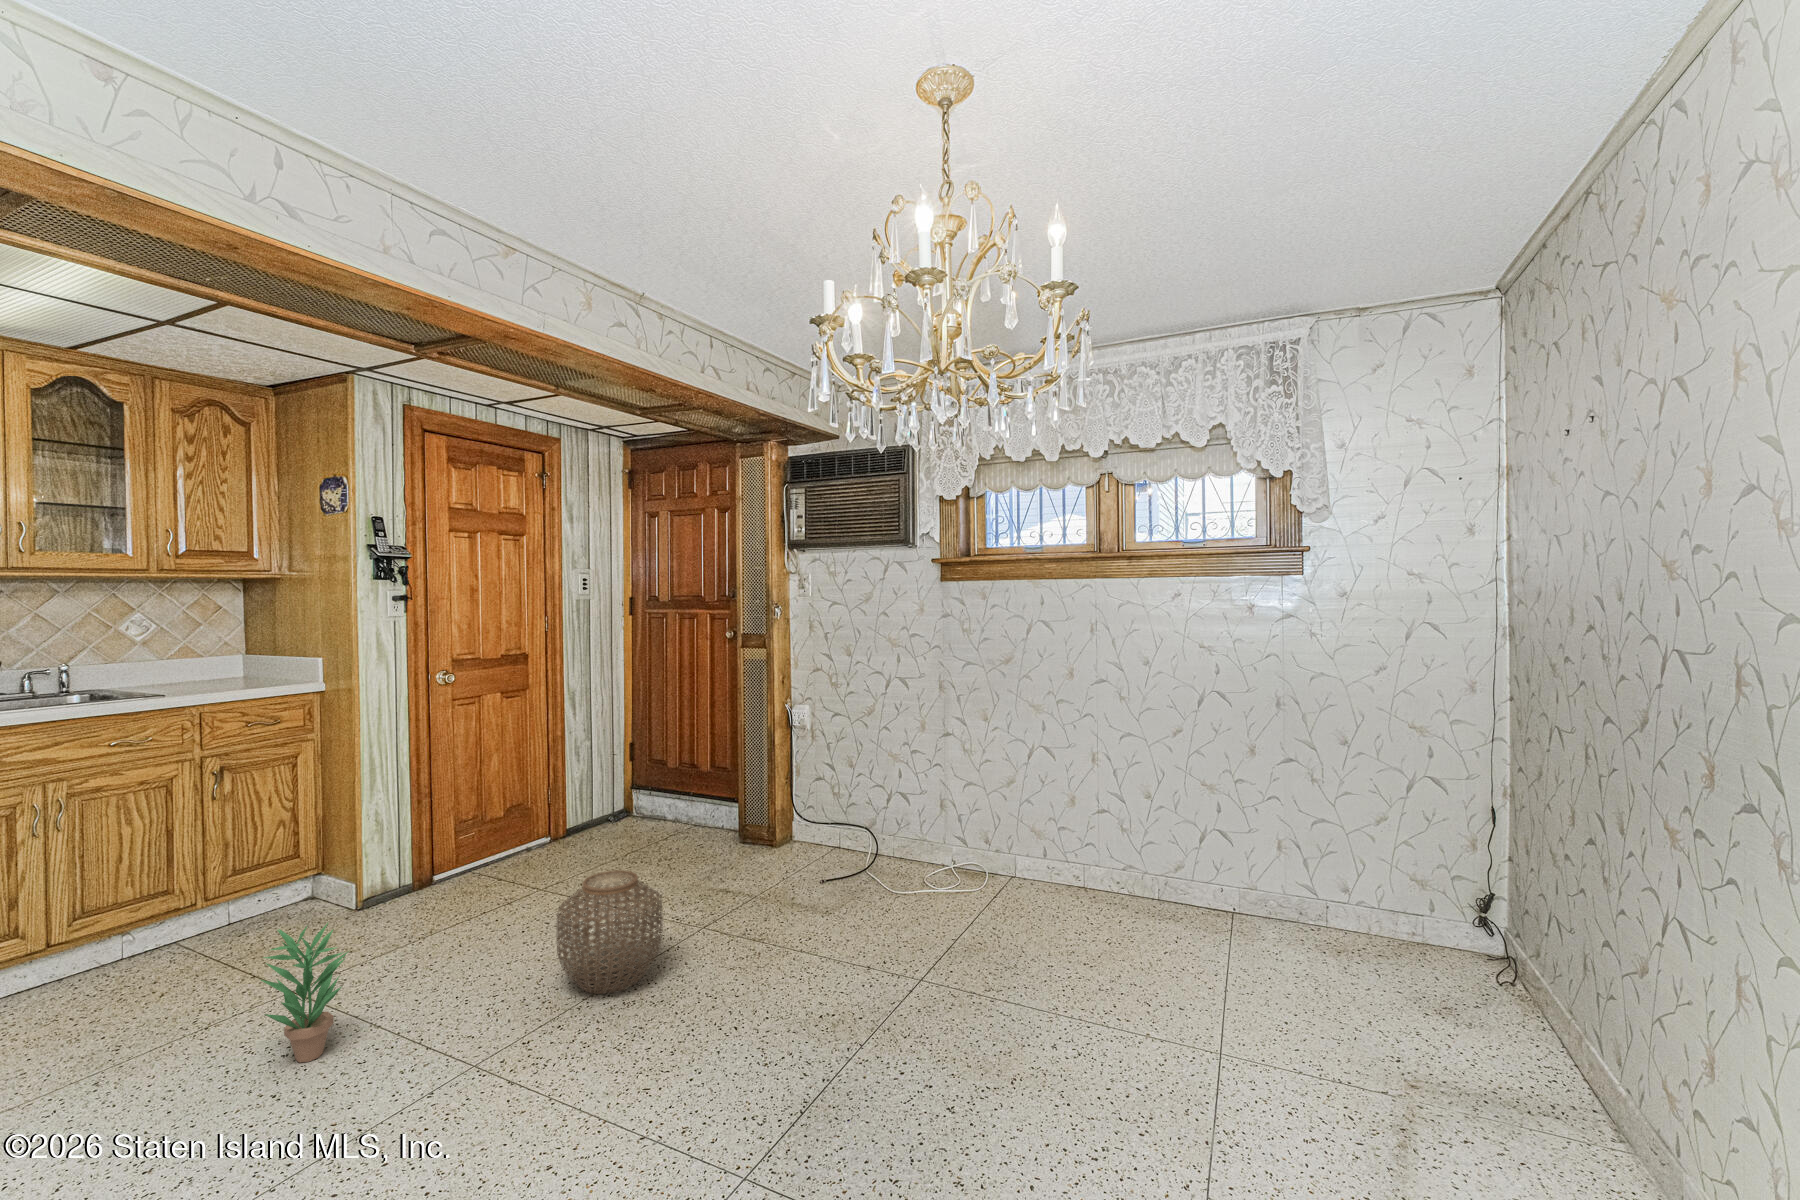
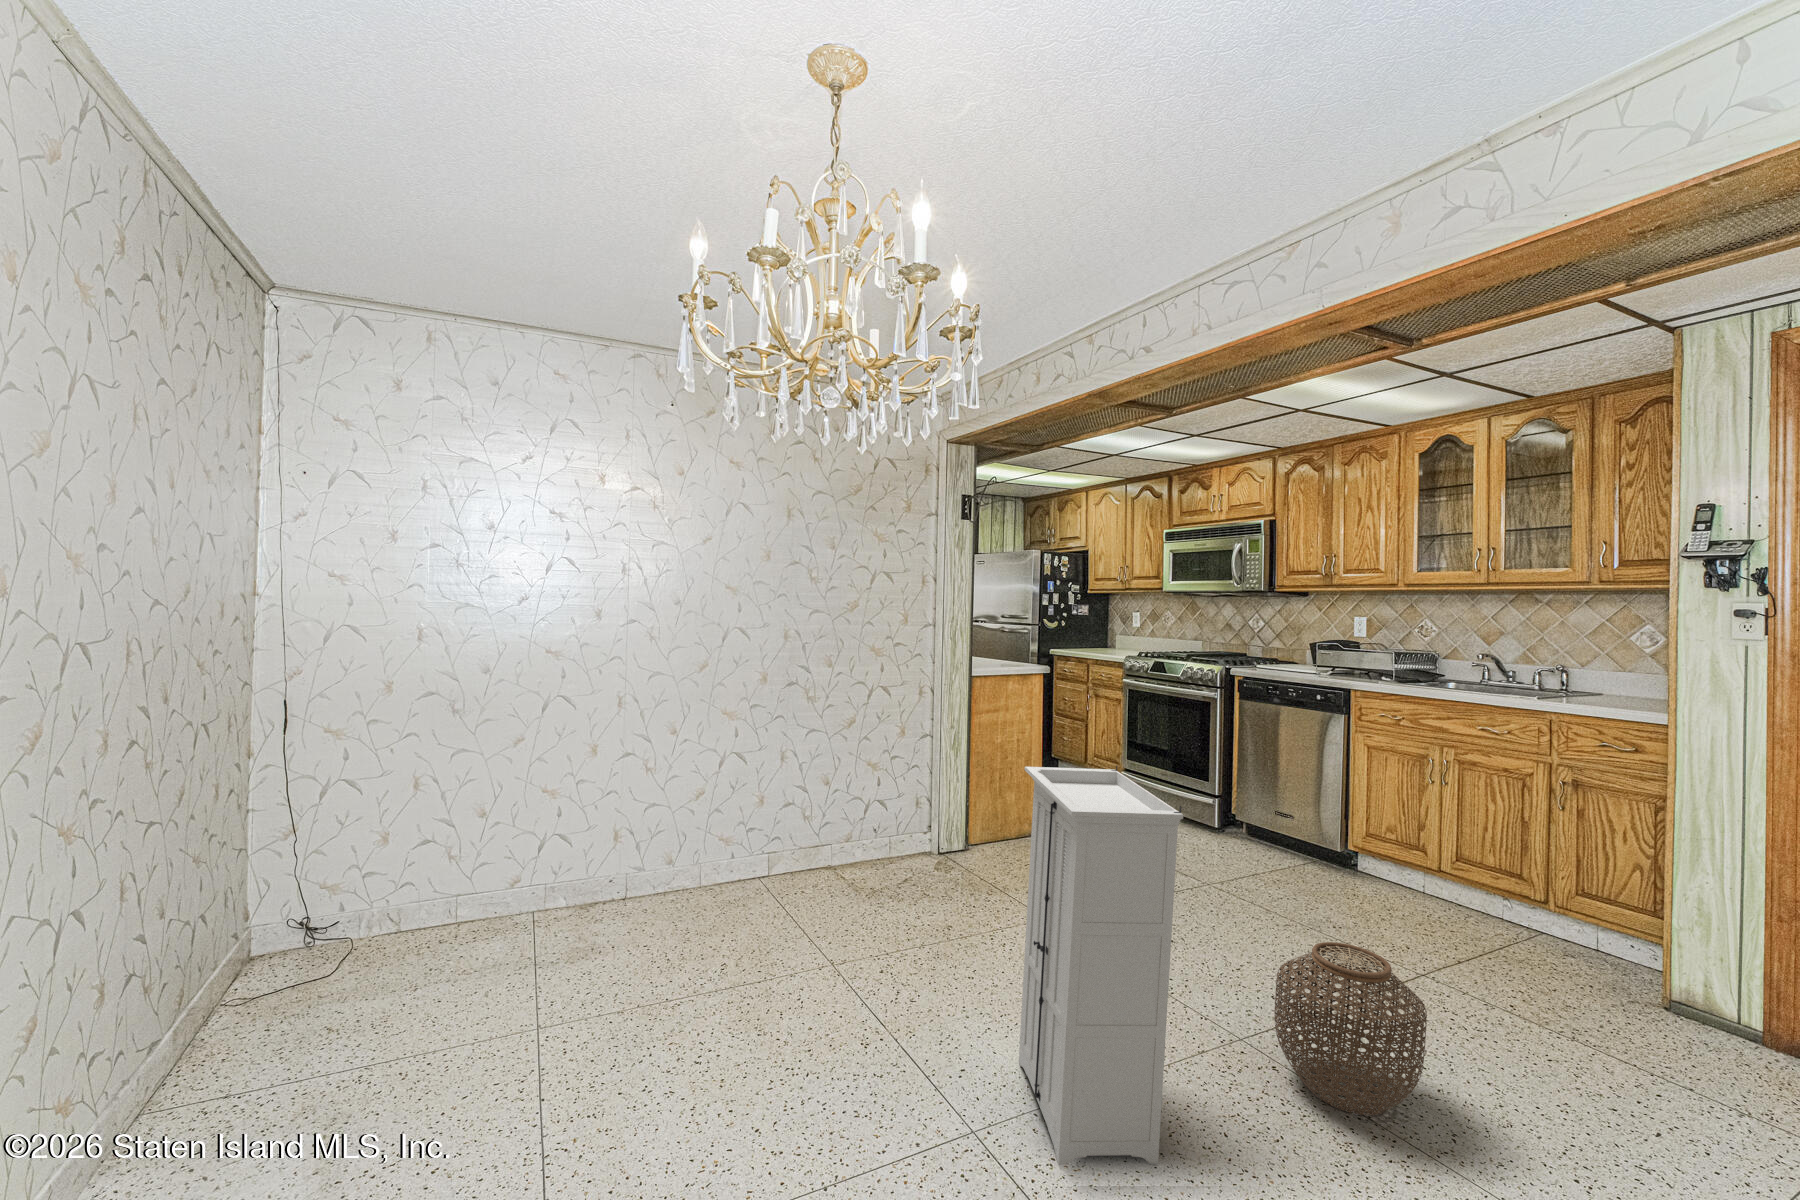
storage cabinet: none [662,762,835,1108] -> present [1019,766,1183,1165]
potted plant: present [261,923,349,1063] -> none [1223,834,1289,952]

